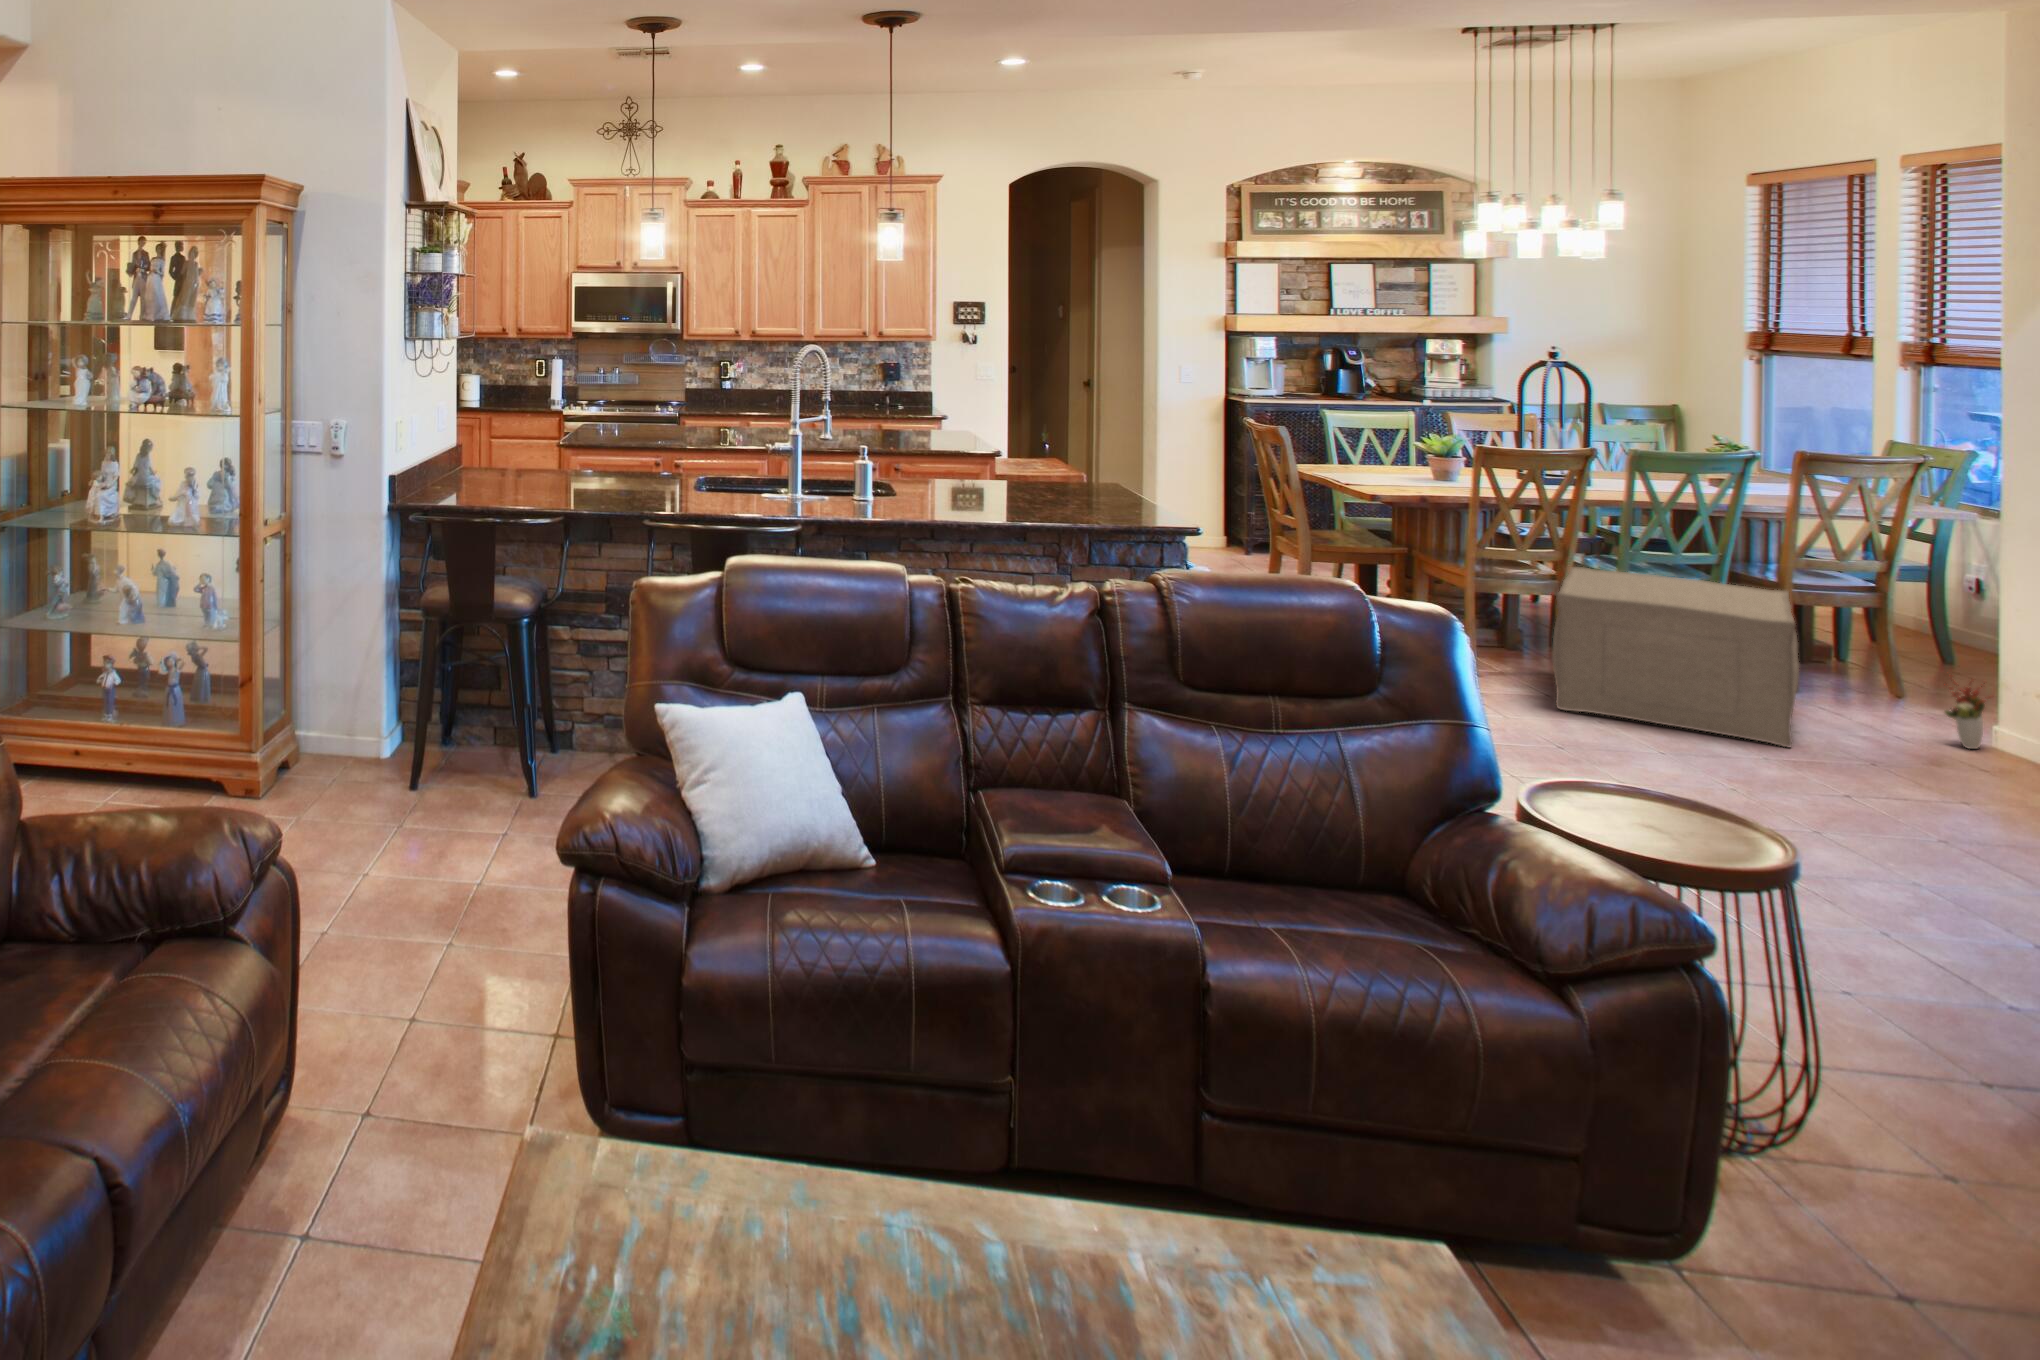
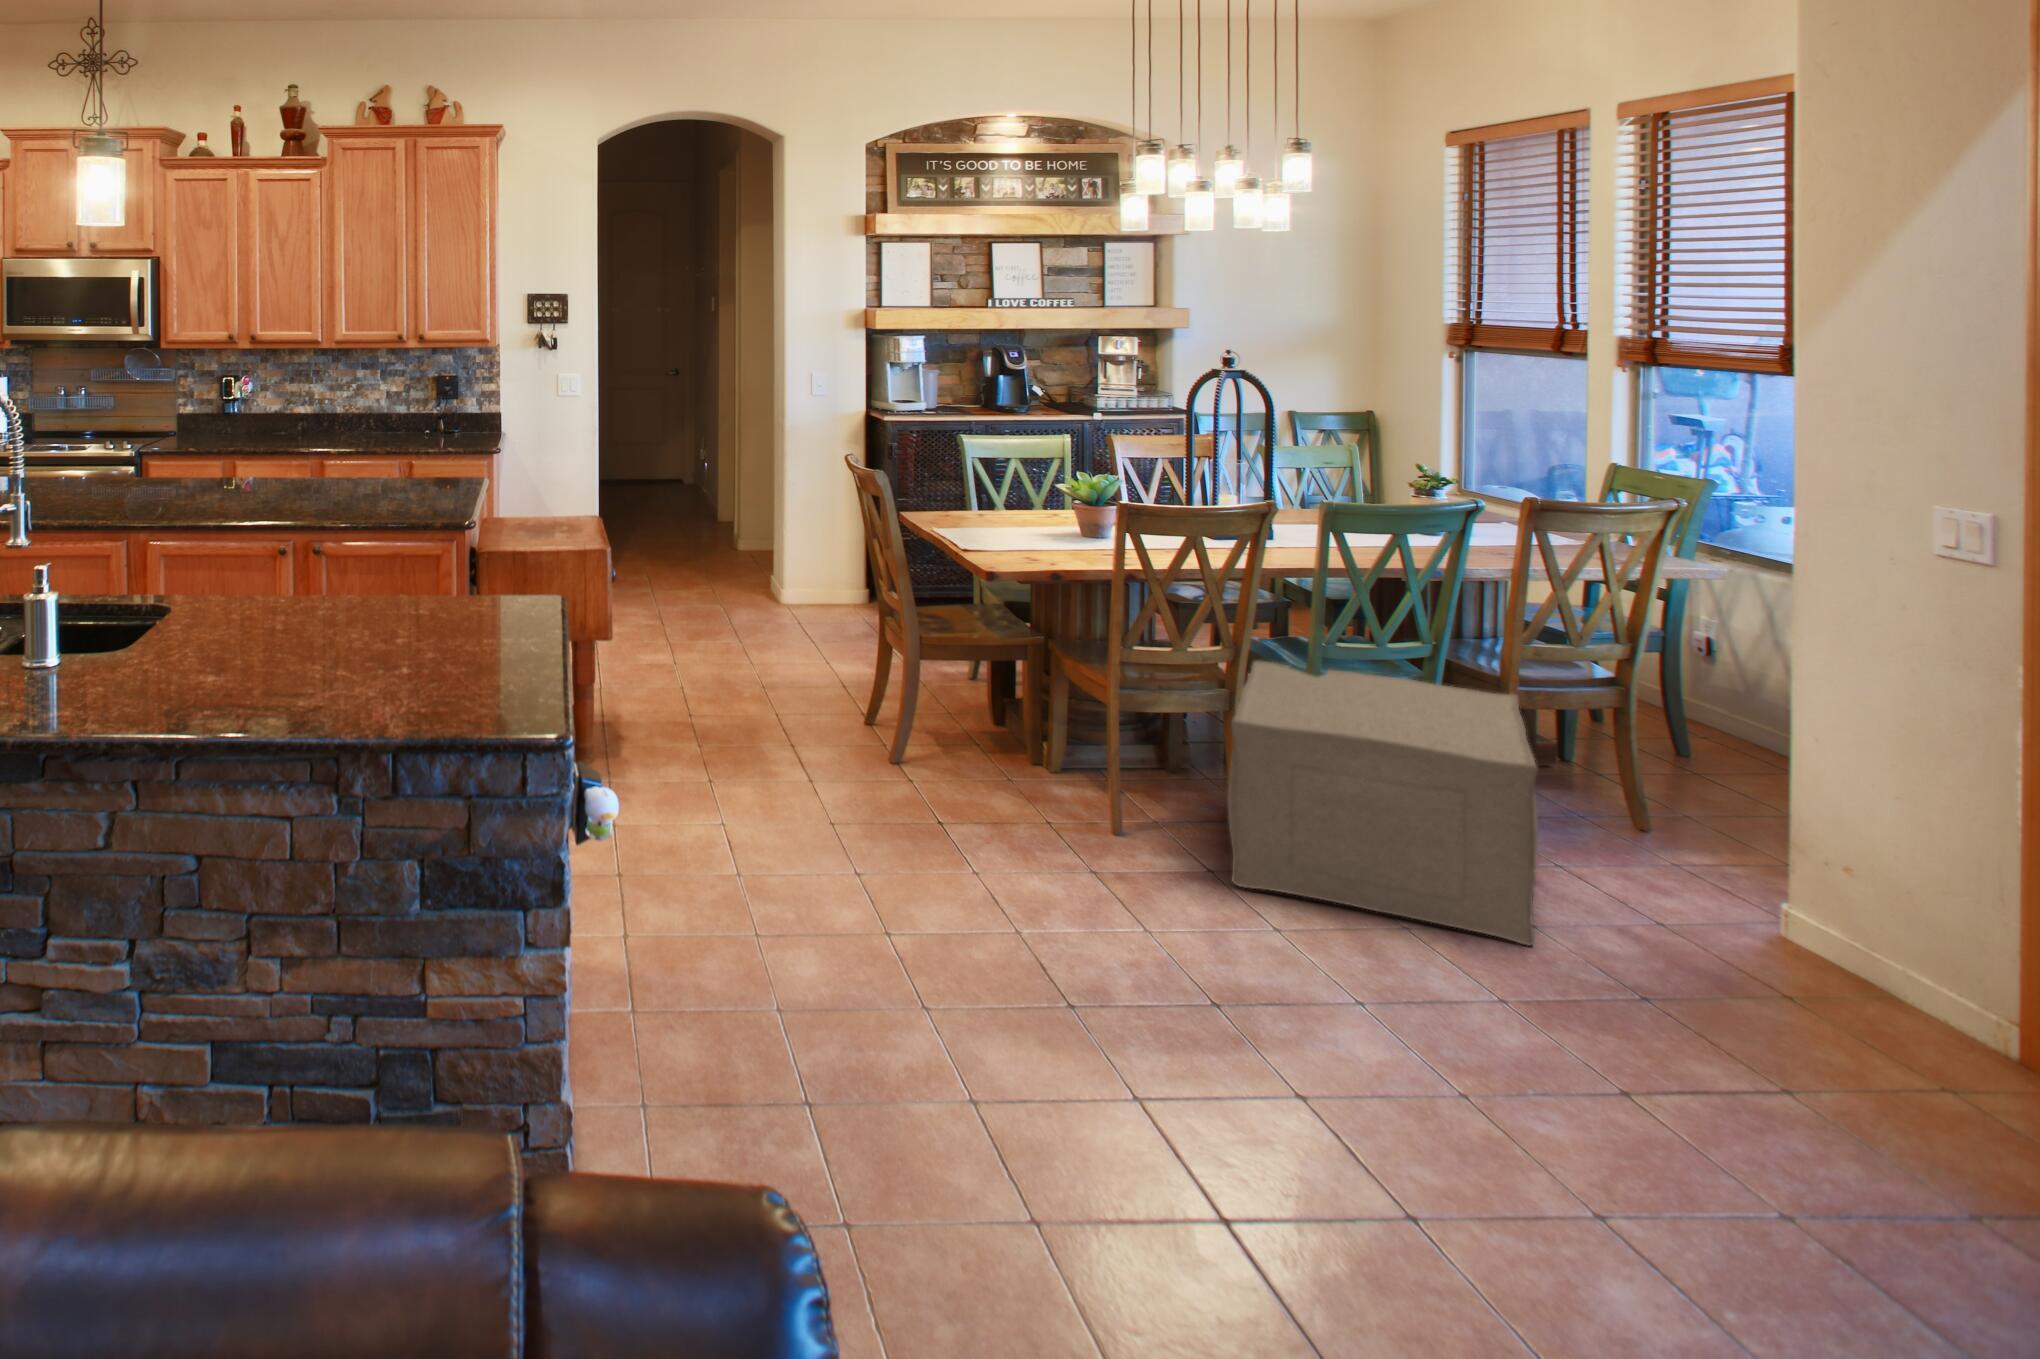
decorative plant: present [1944,675,1990,749] -> none [1712,816,1776,926]

